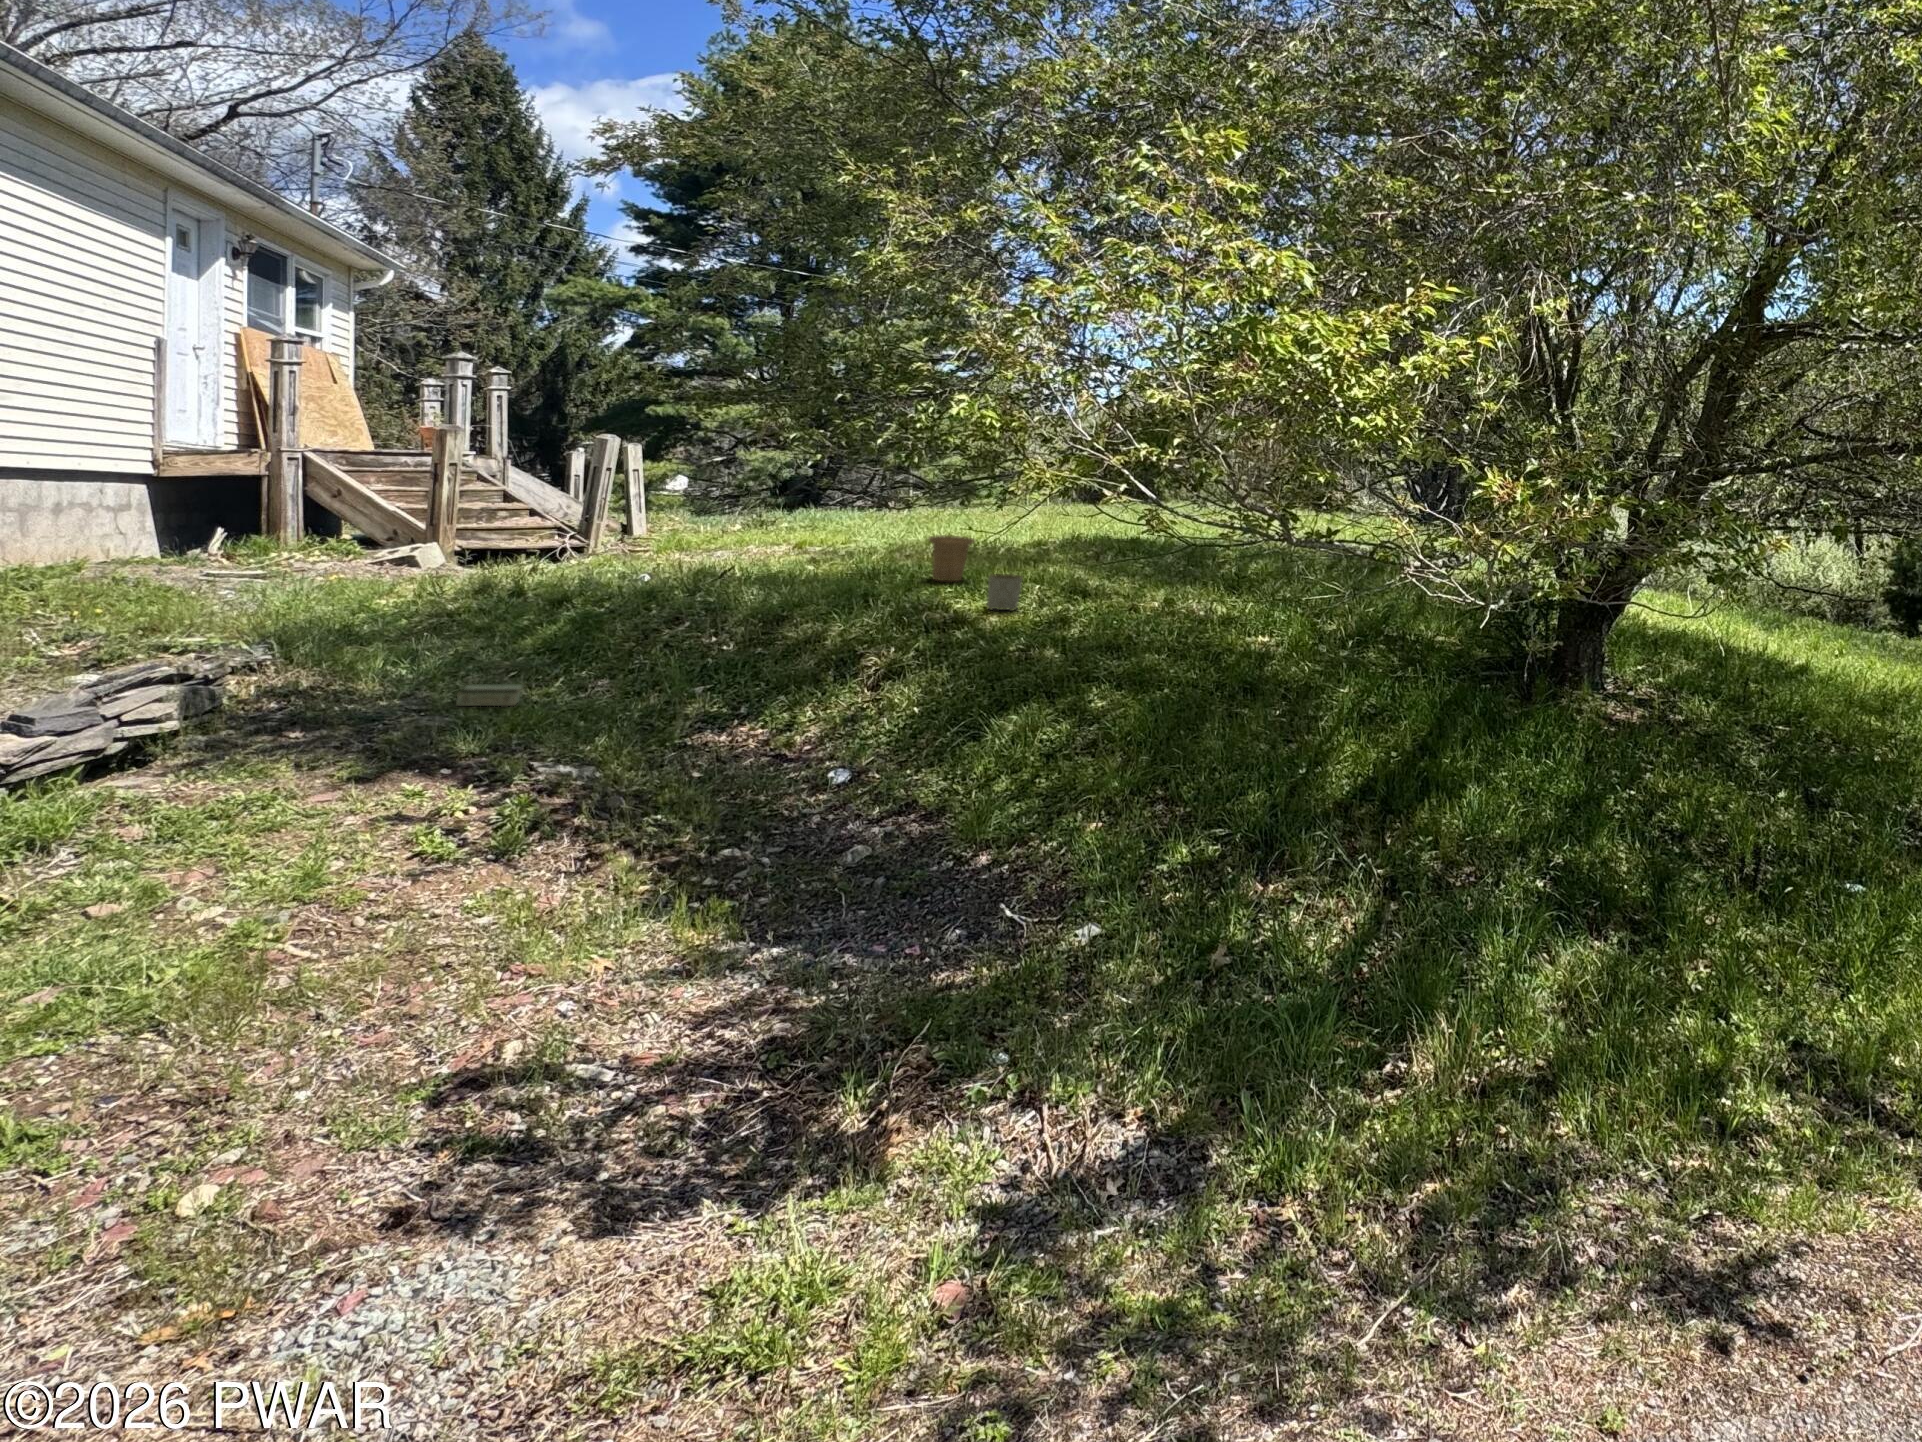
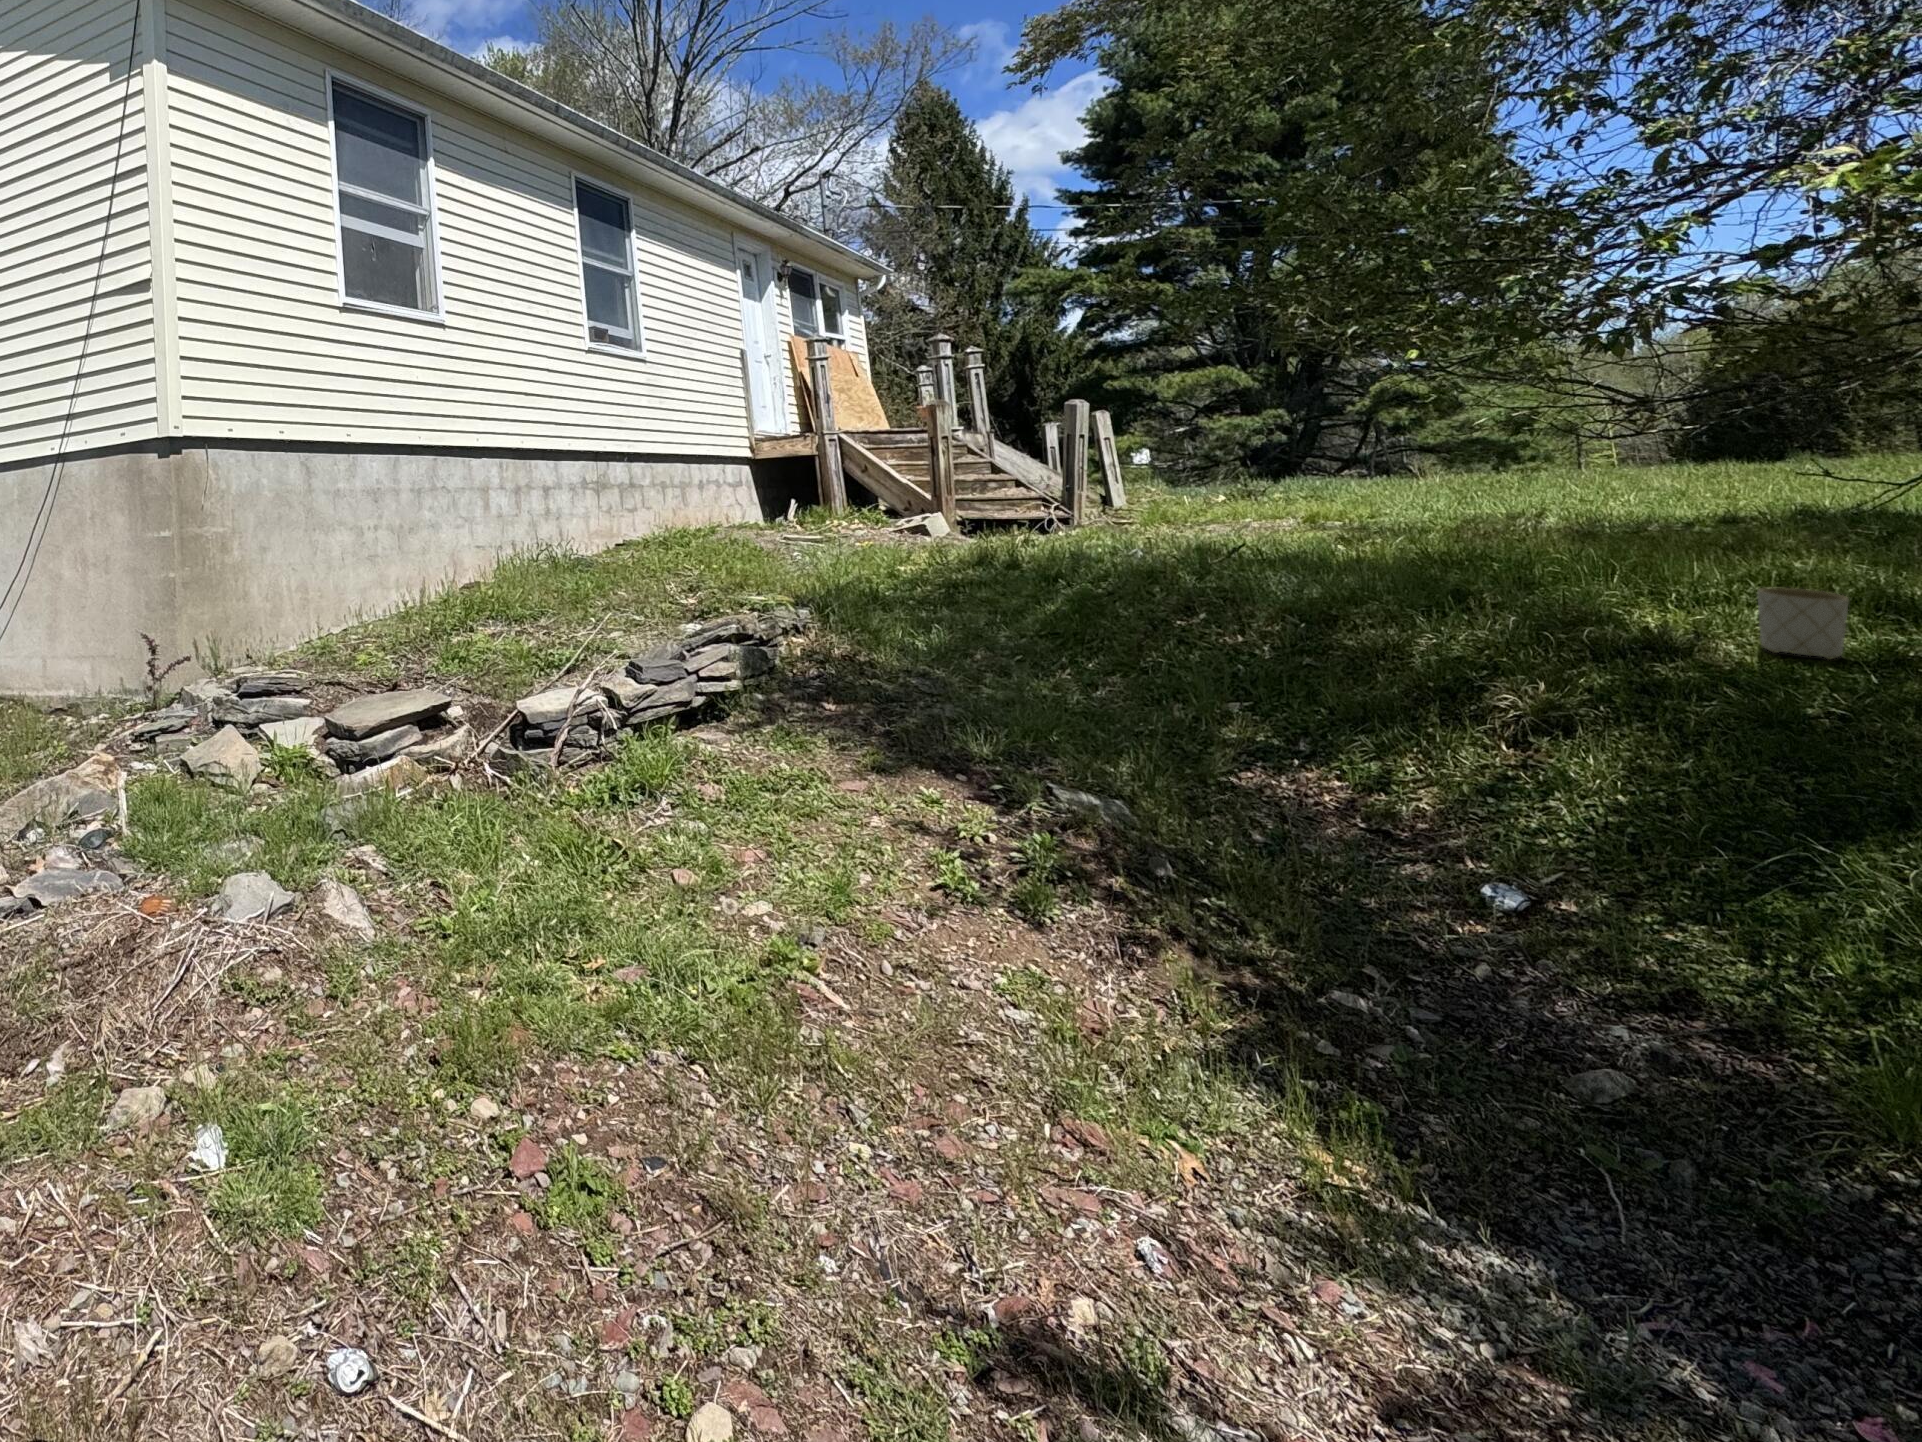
basket: present [928,535,975,582] -> none [1574,515,1677,592]
toolbox: present [456,684,524,706] -> none [967,674,1034,708]

